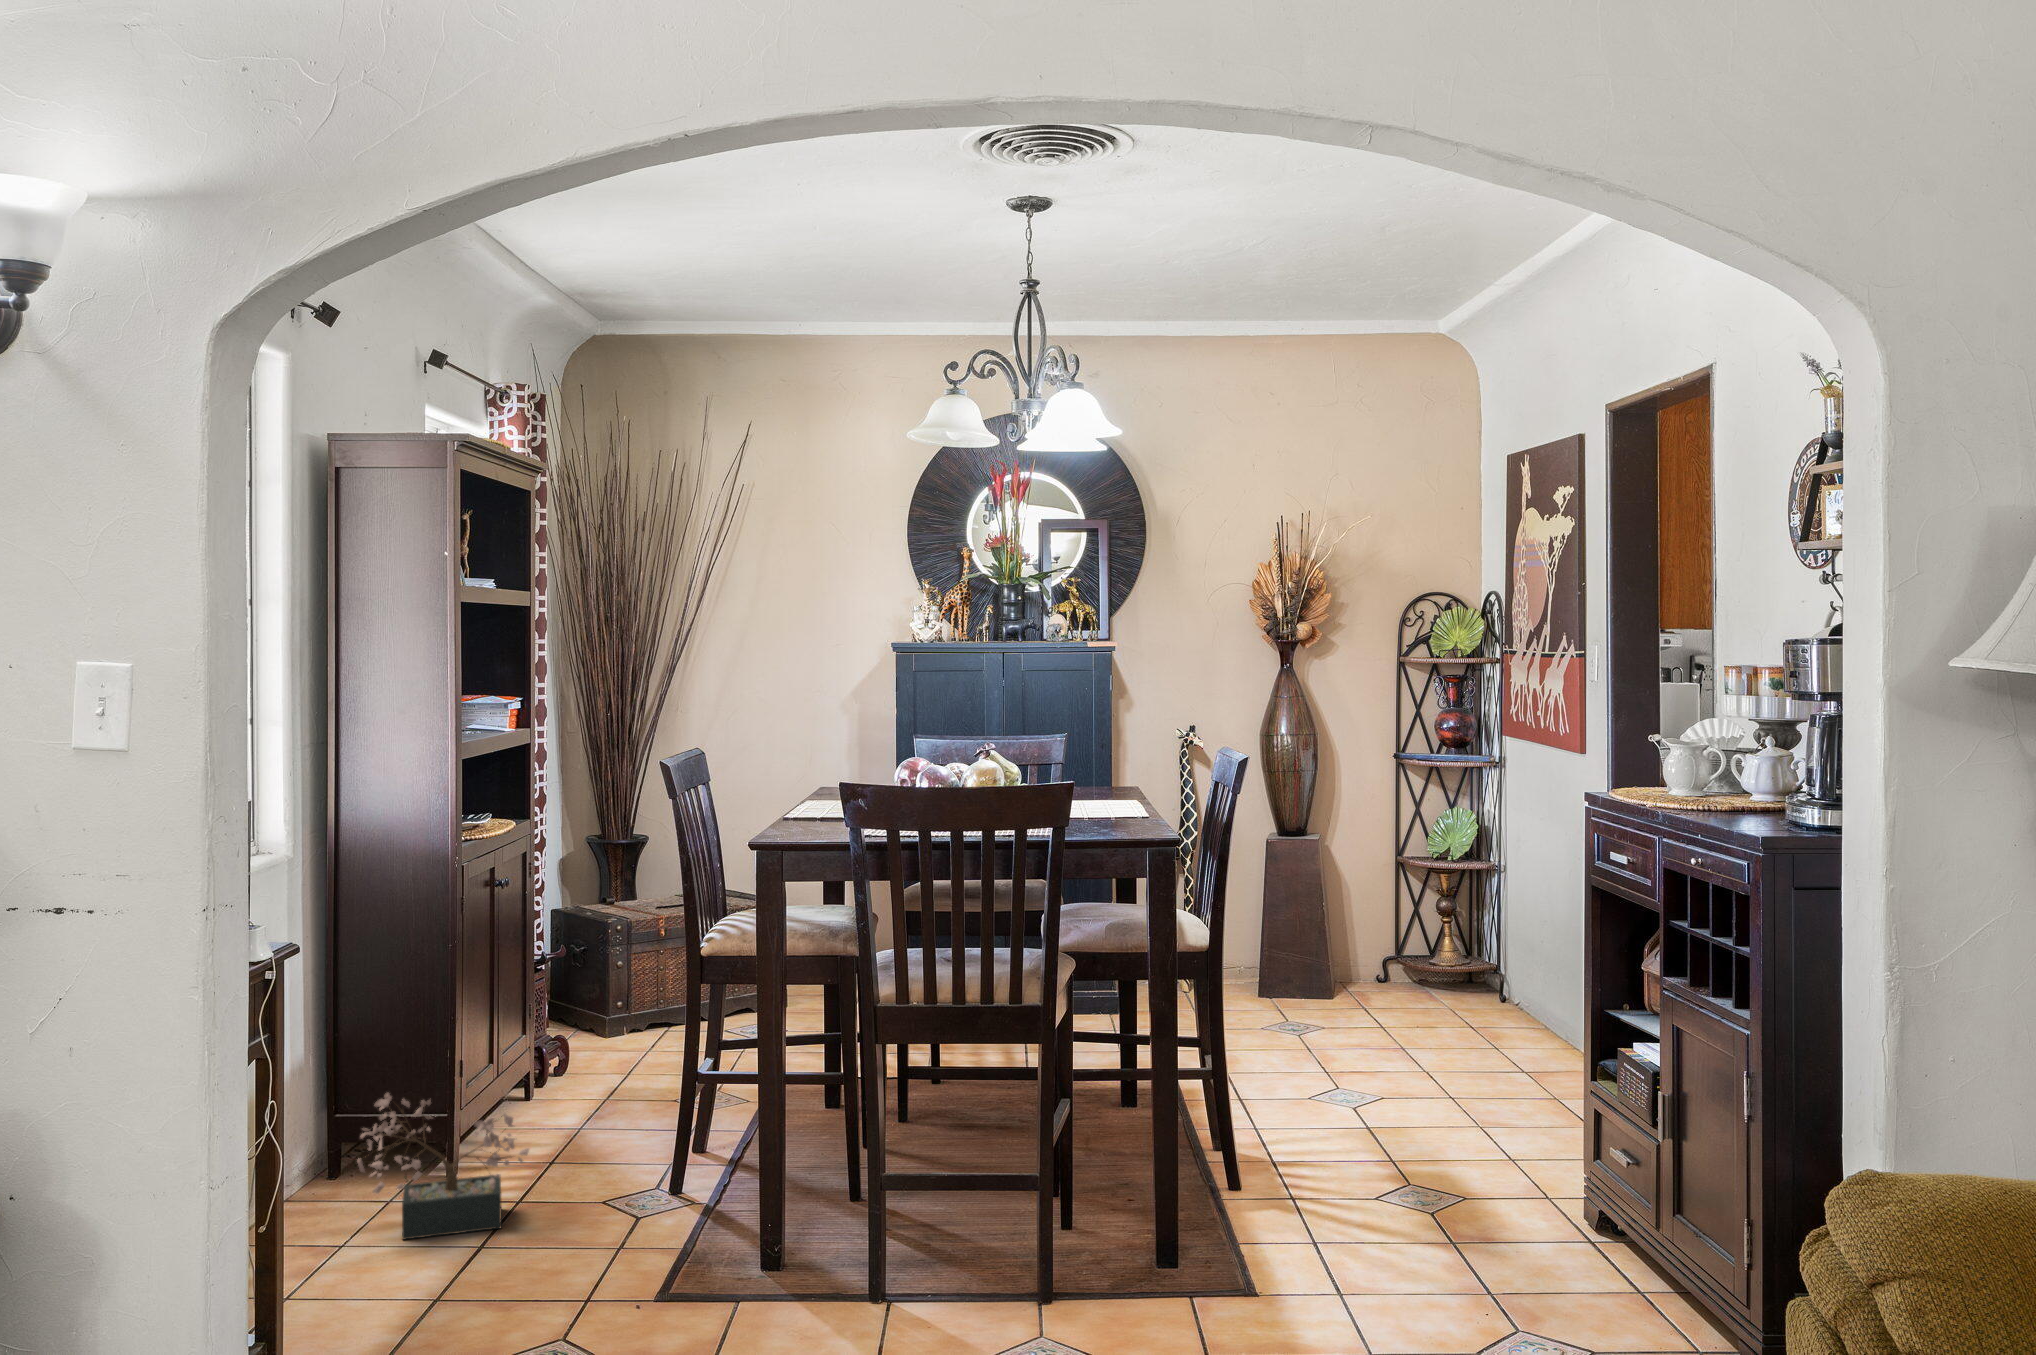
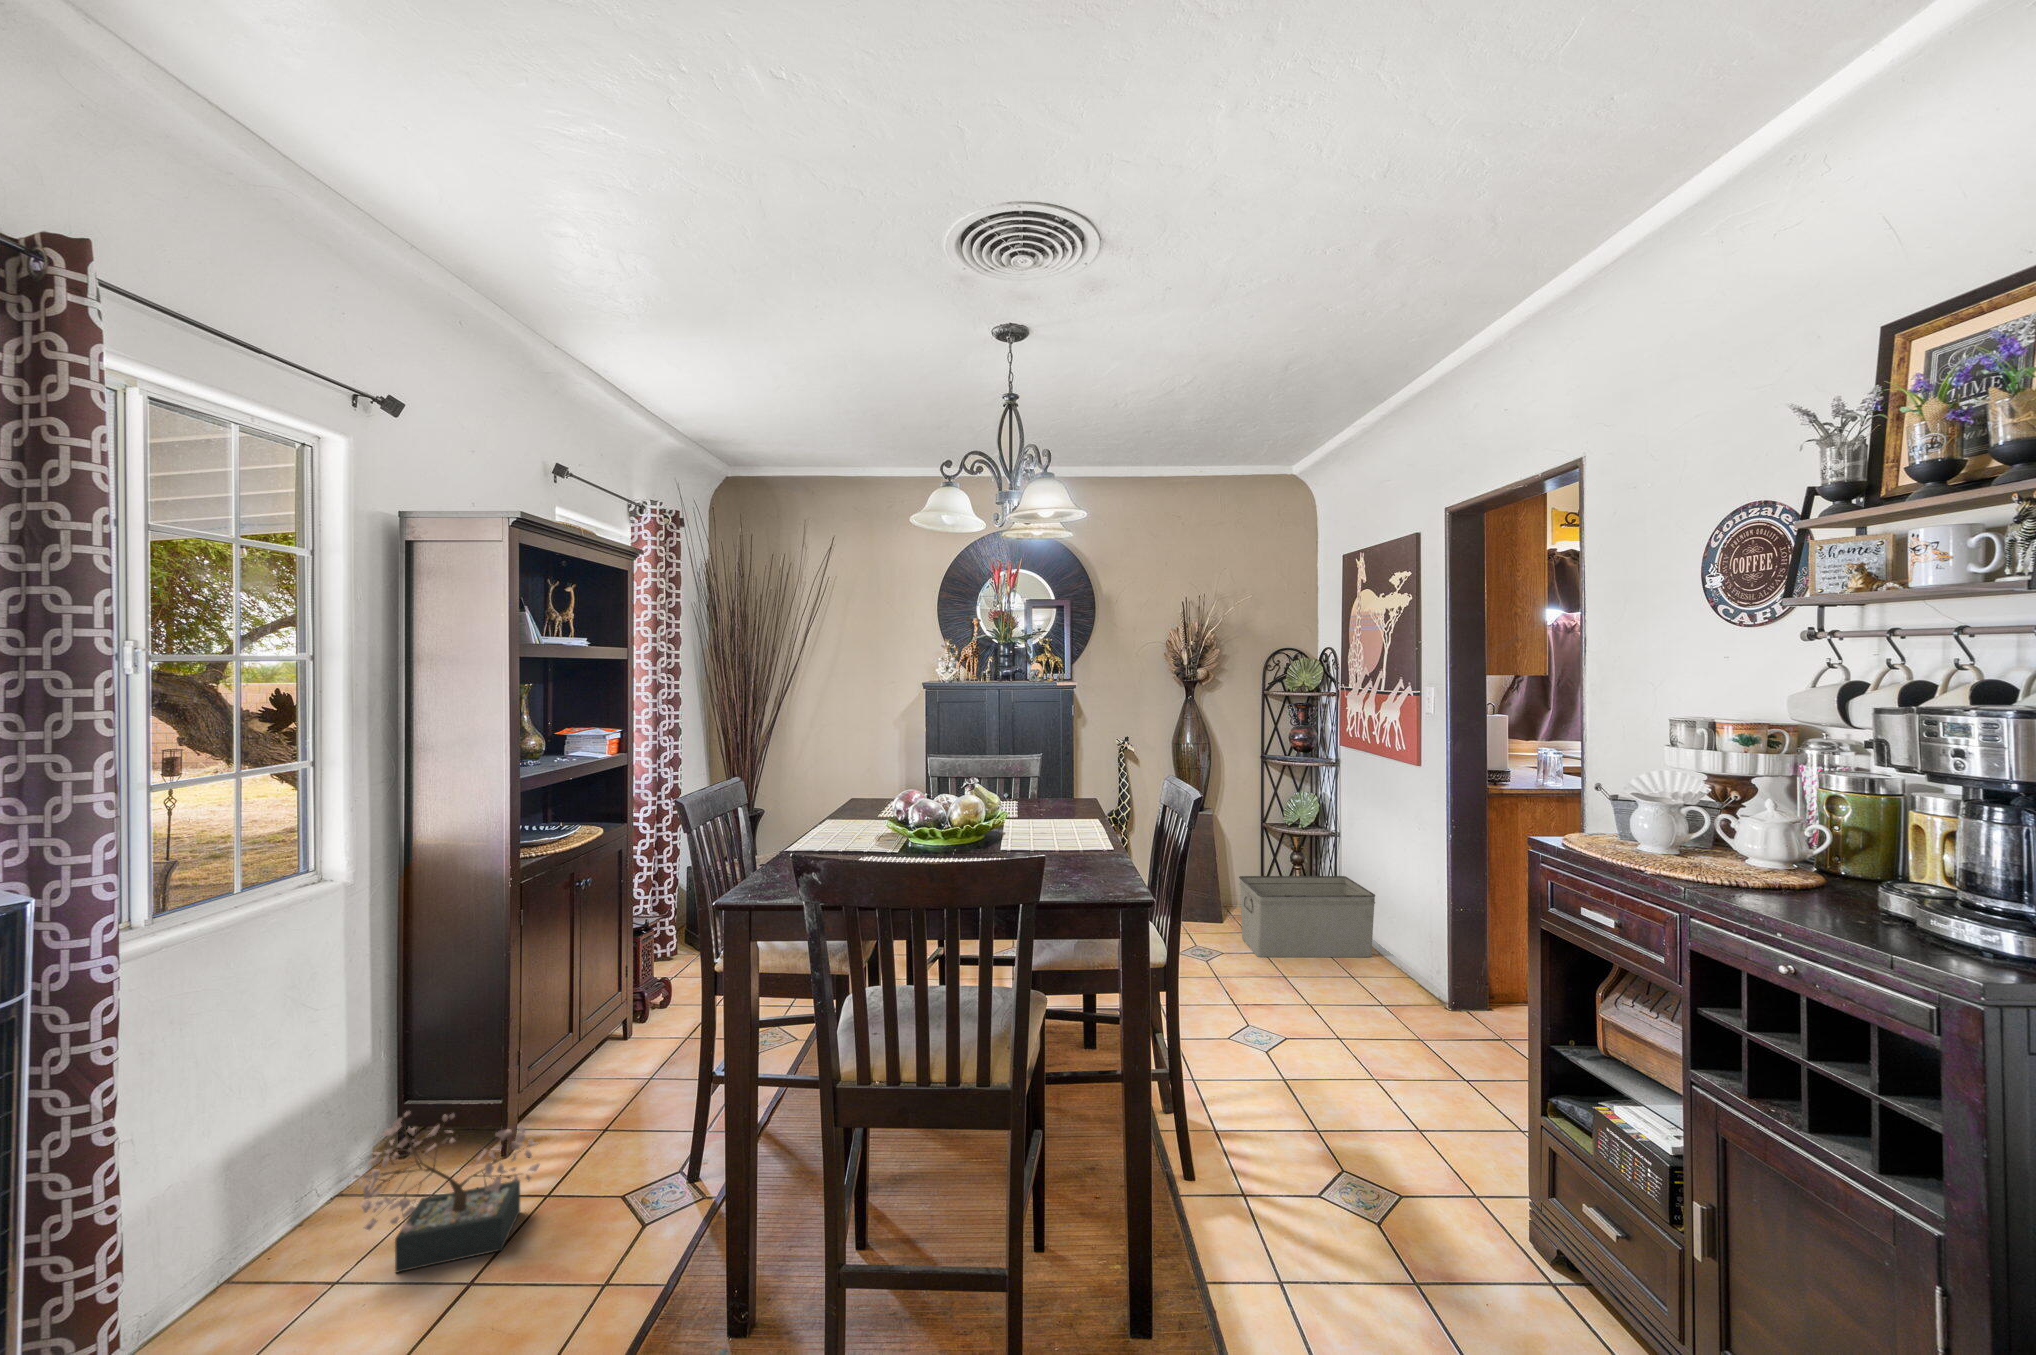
storage bin: none [1351,923,1535,1029] -> present [1239,876,1375,957]

